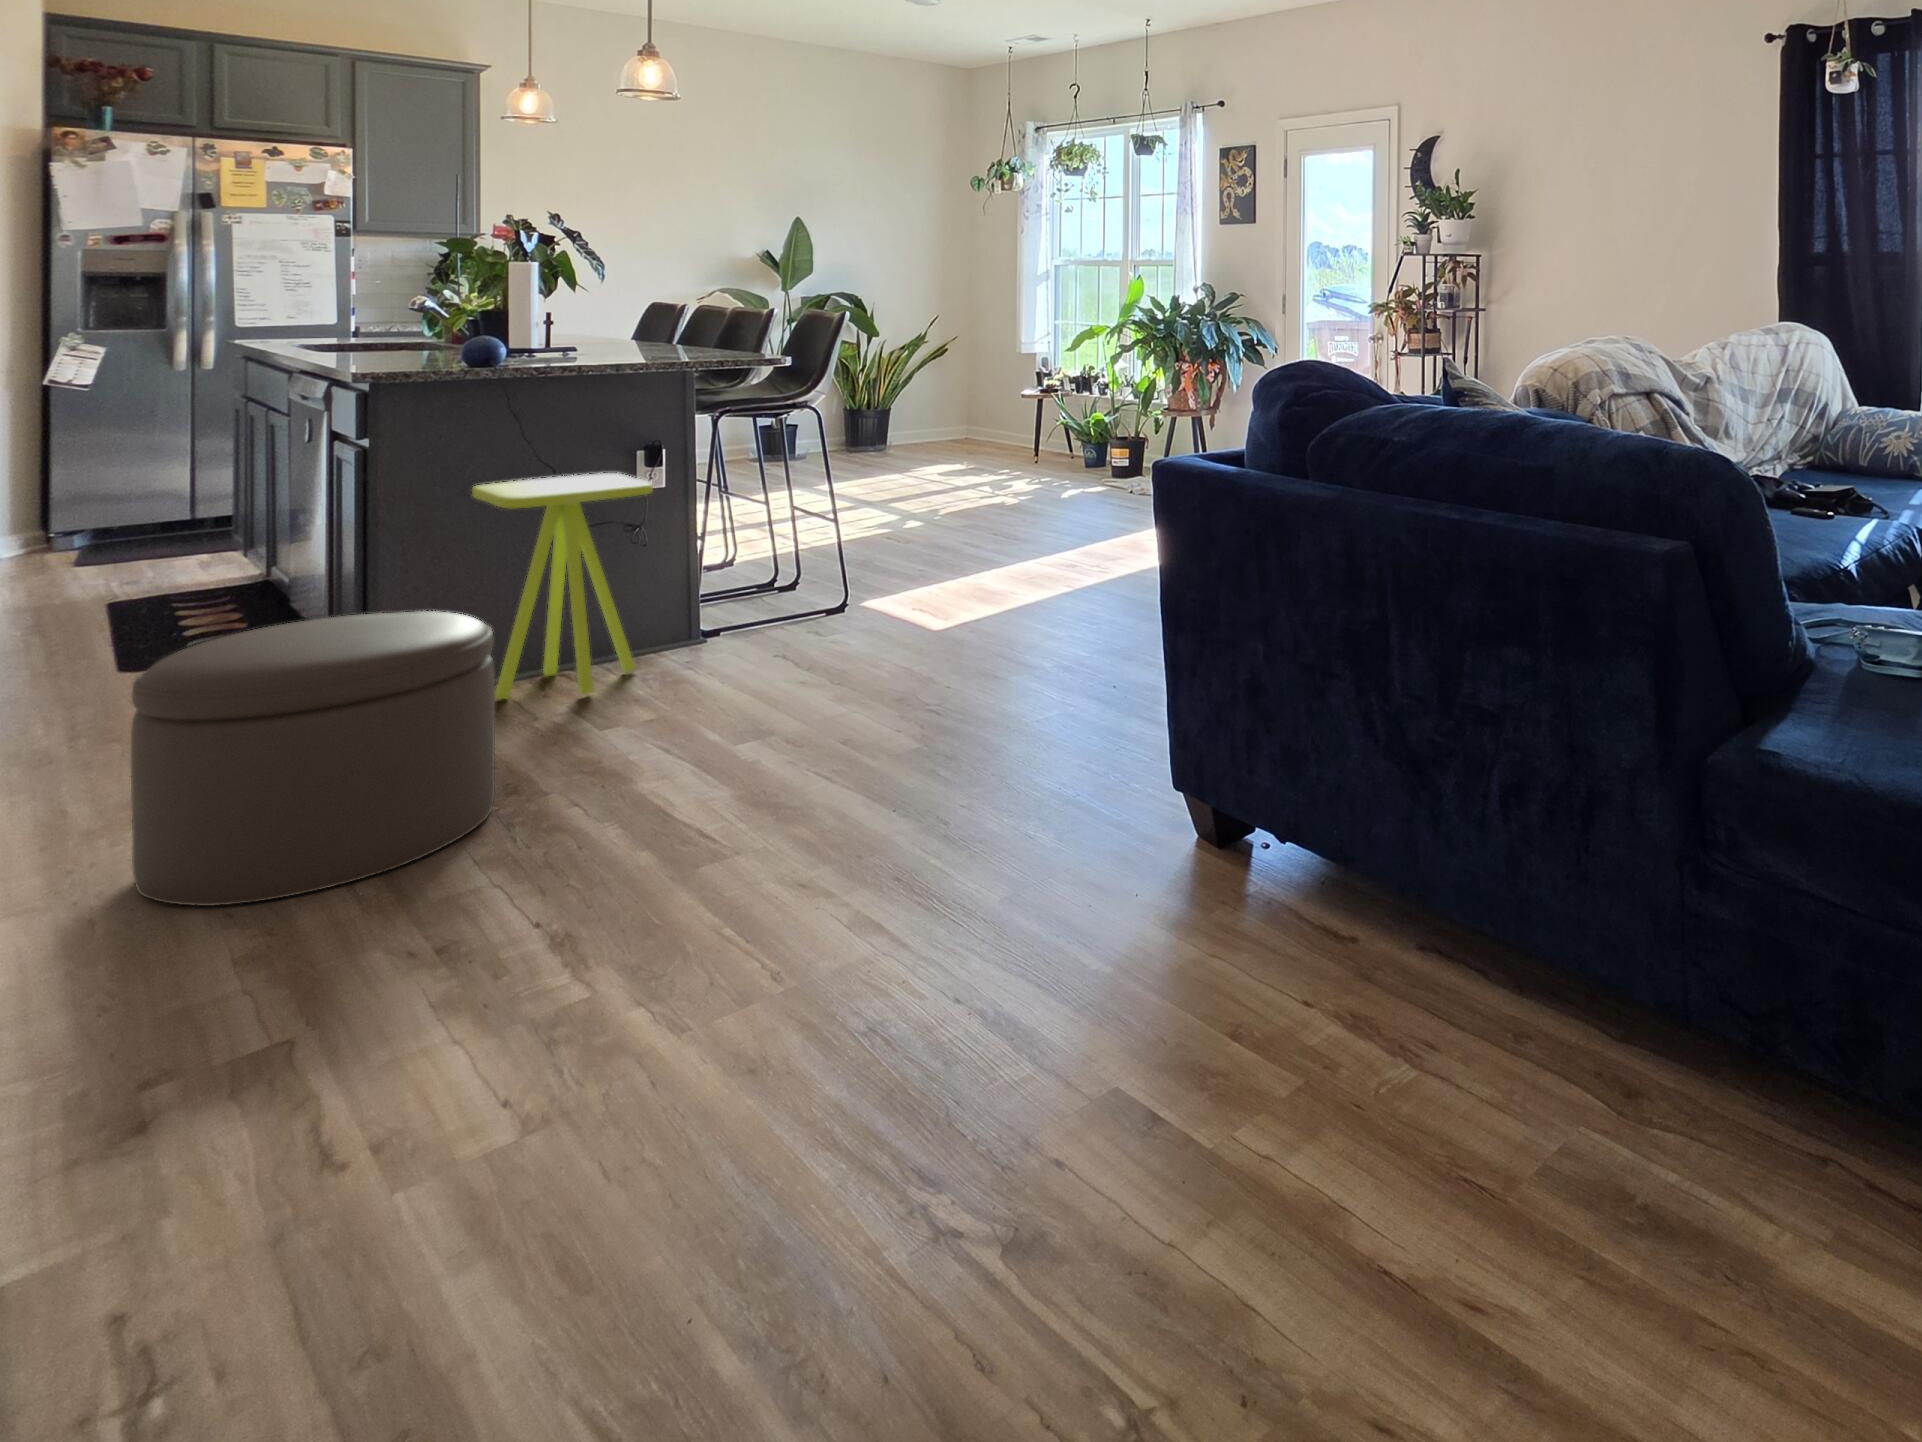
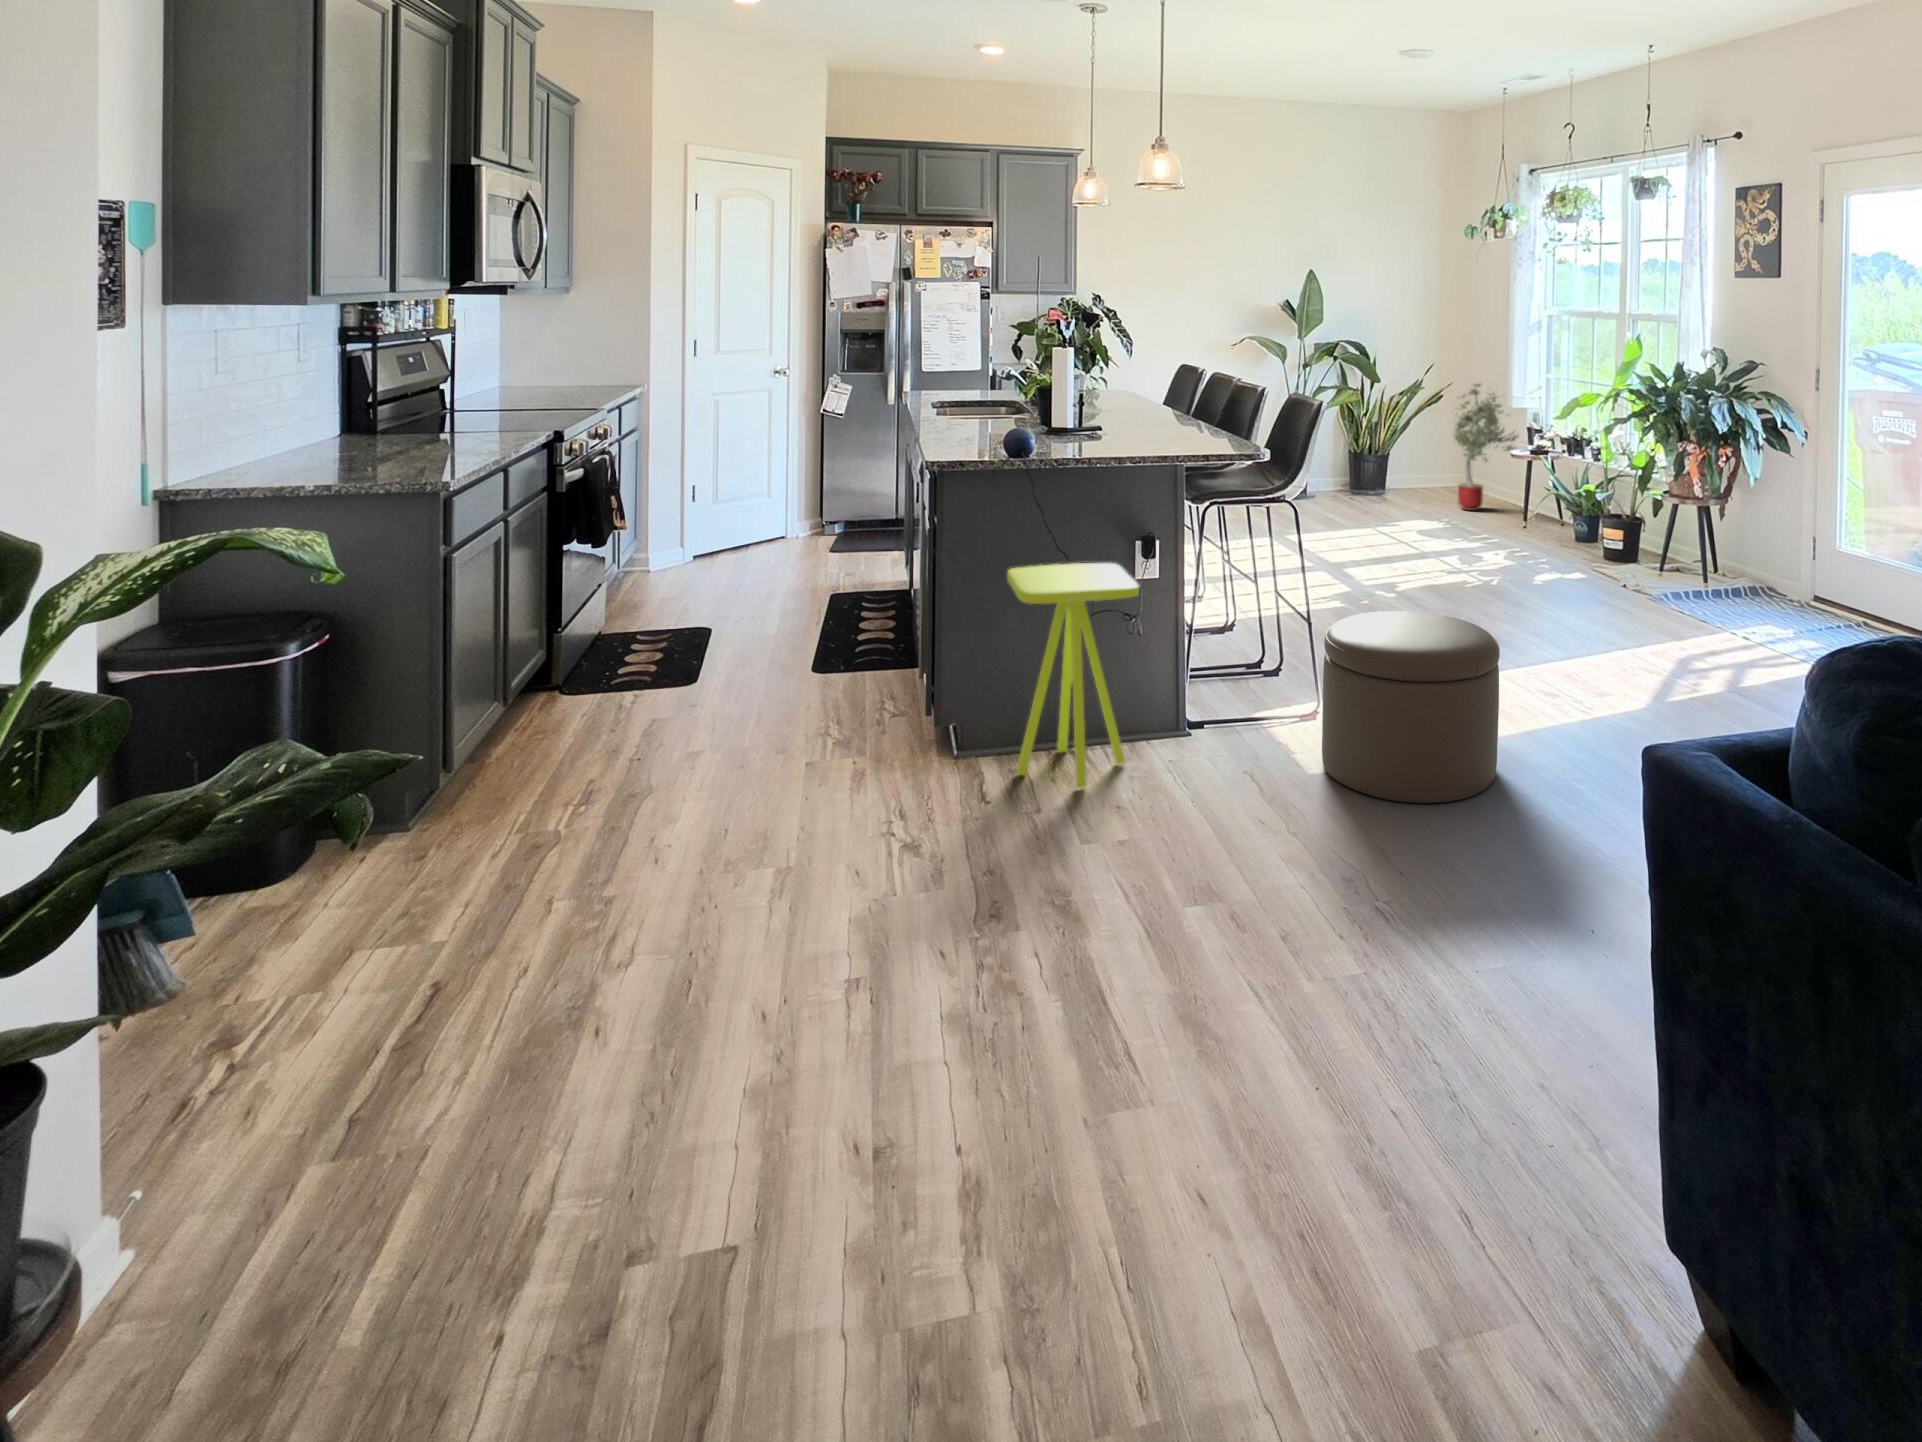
potted tree: none [958,330,1030,454] -> present [1454,384,1517,511]
ottoman: present [131,611,495,906] -> present [1322,611,1500,803]

